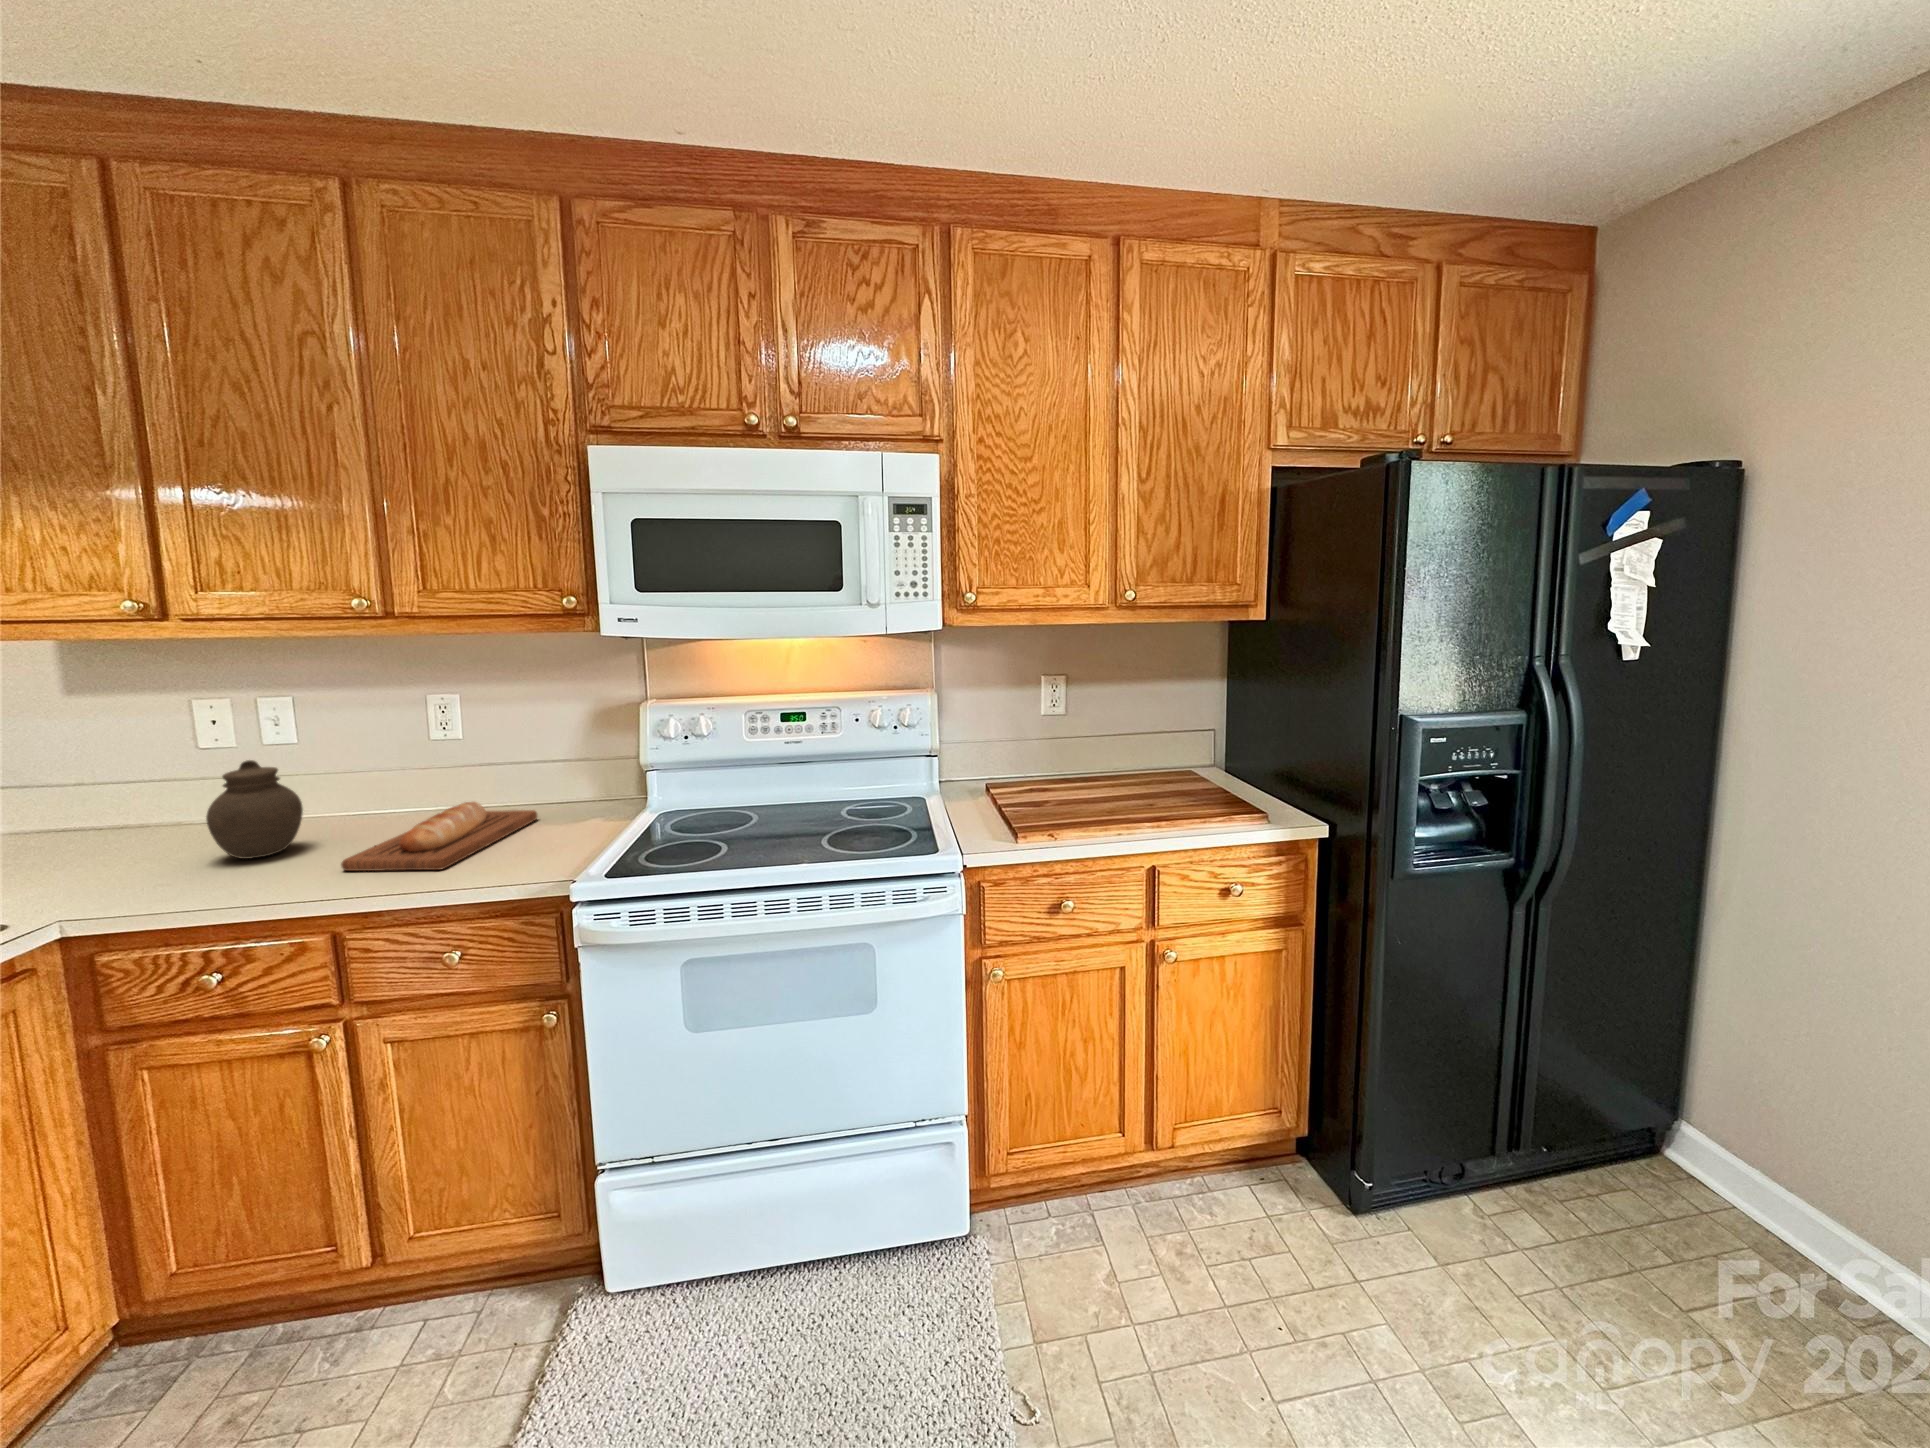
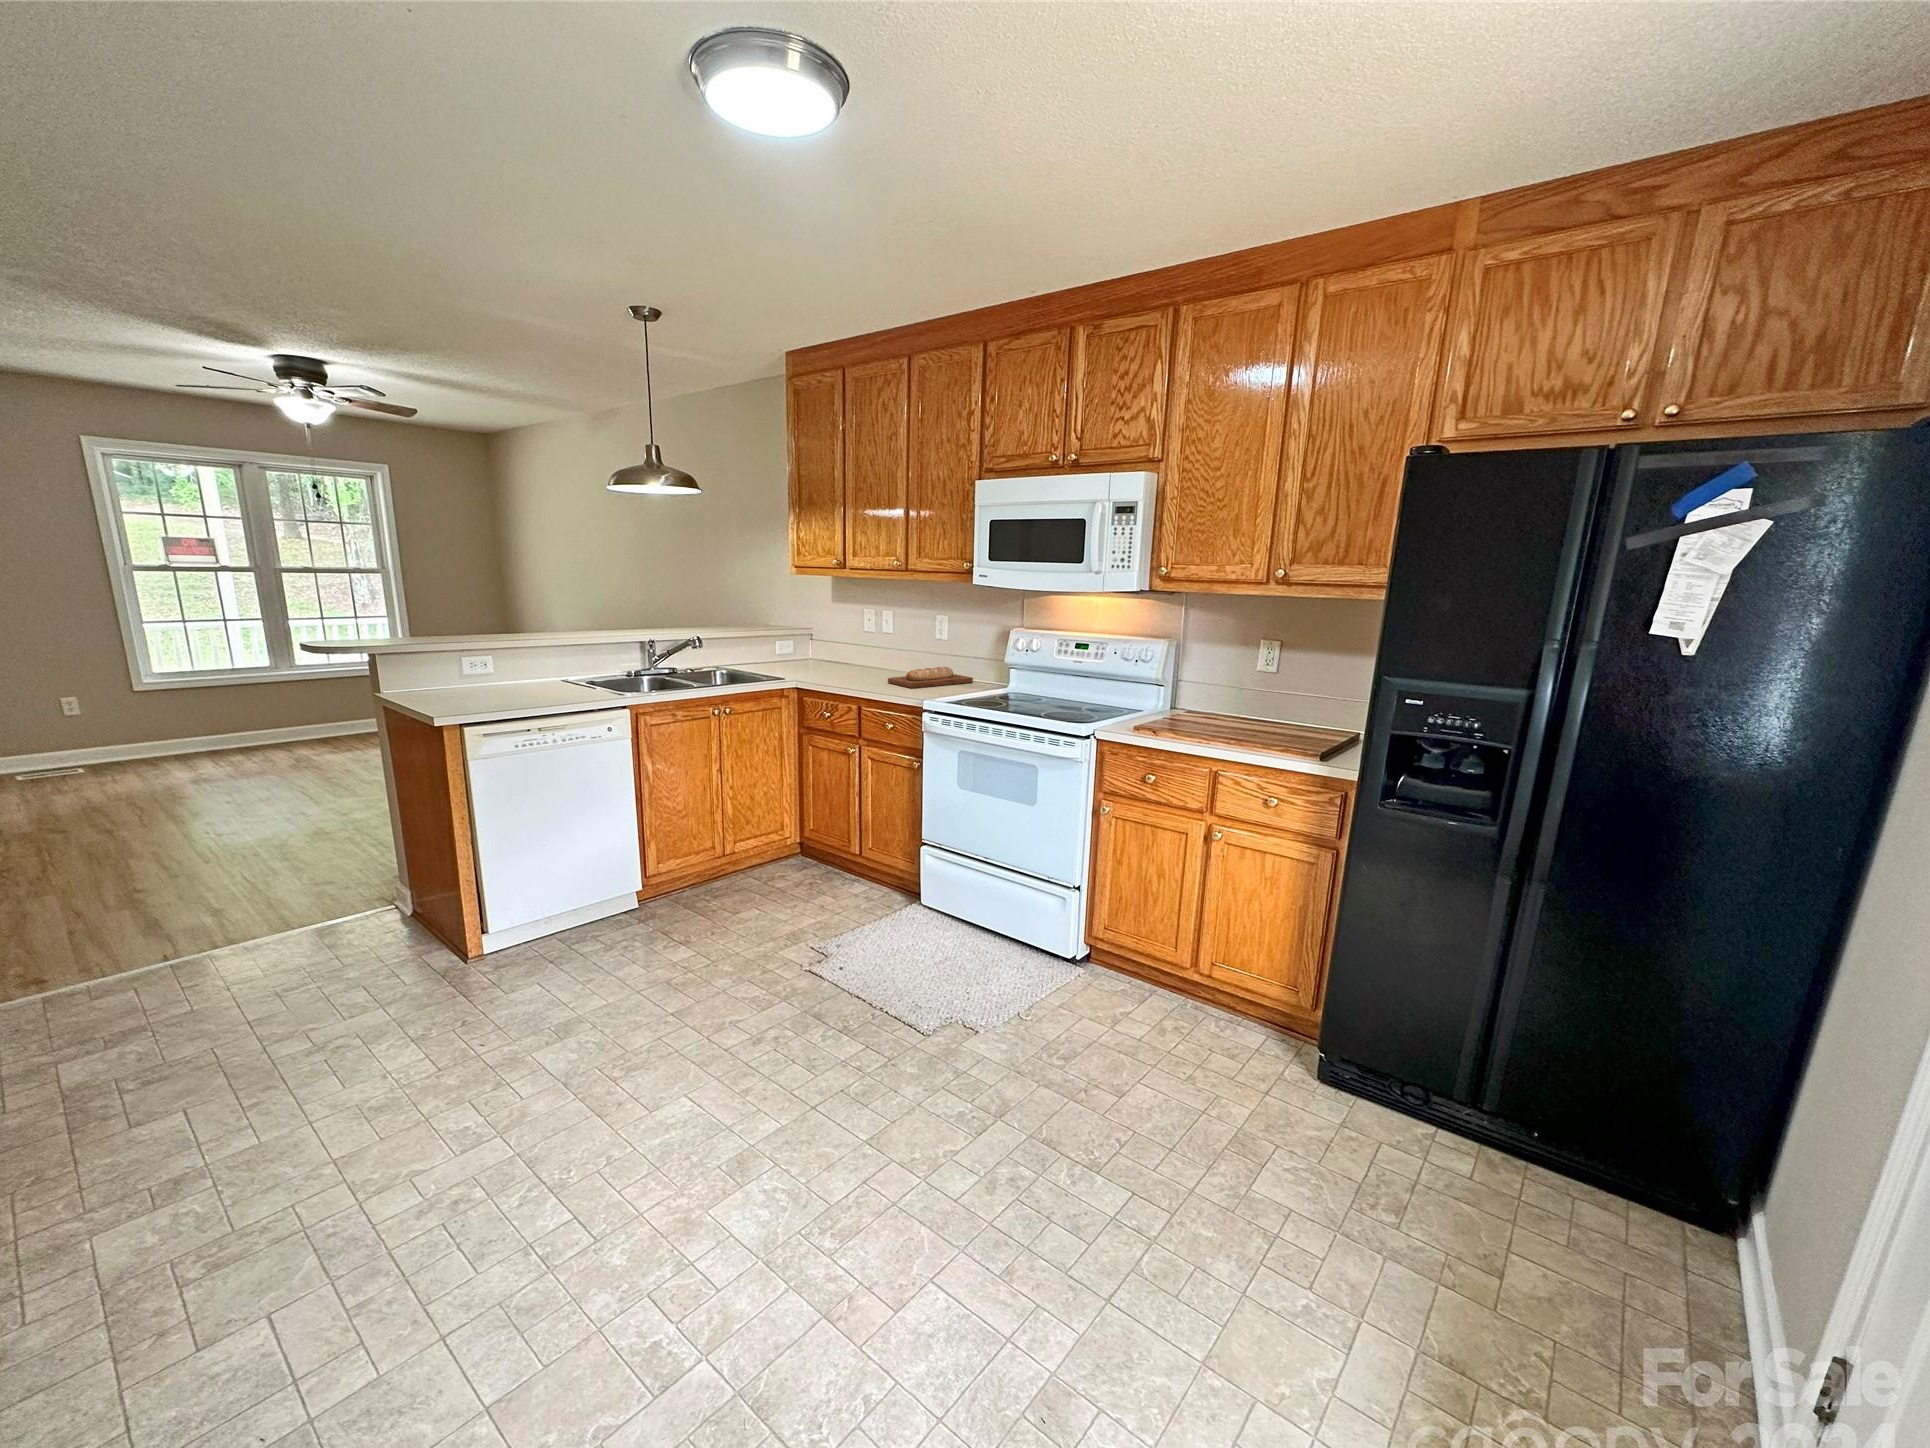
jar: present [206,760,303,859] -> none [864,633,895,675]

